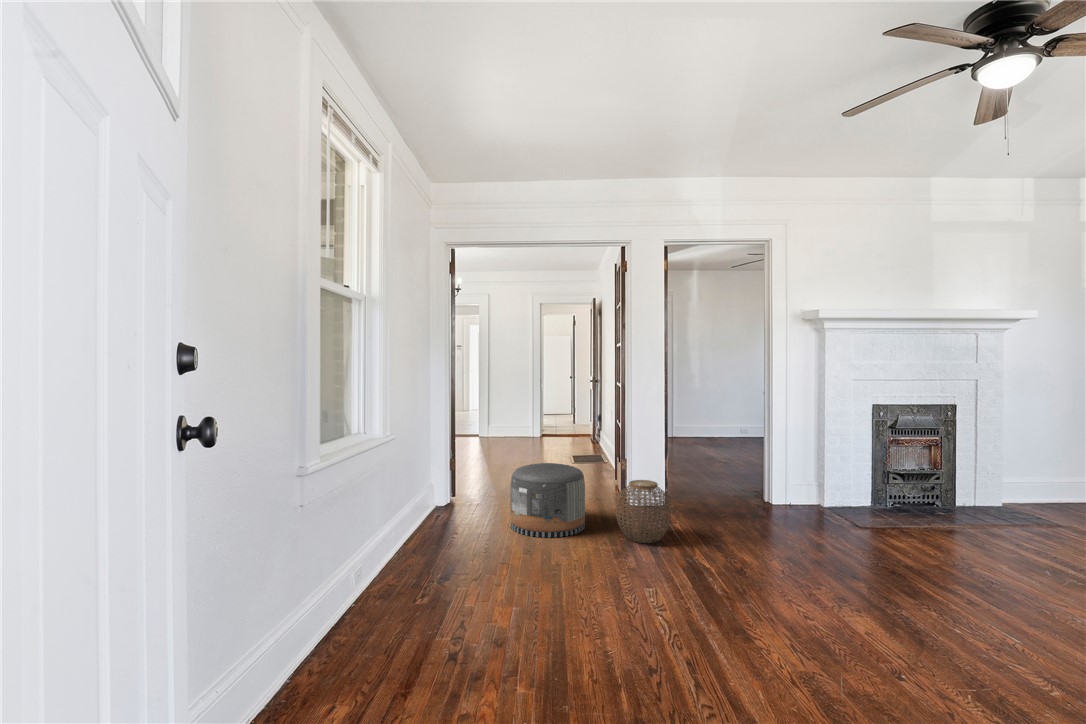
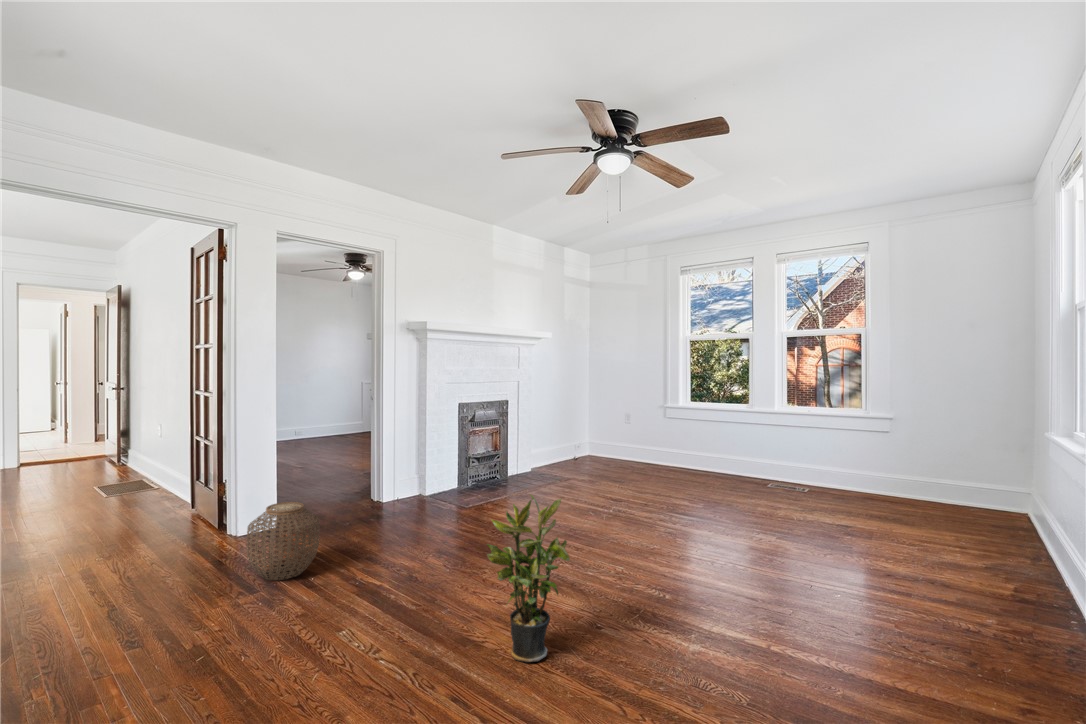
pouf: present [510,463,585,538] -> none [47,501,192,624]
potted plant: none [738,495,836,674] -> present [487,495,570,662]

